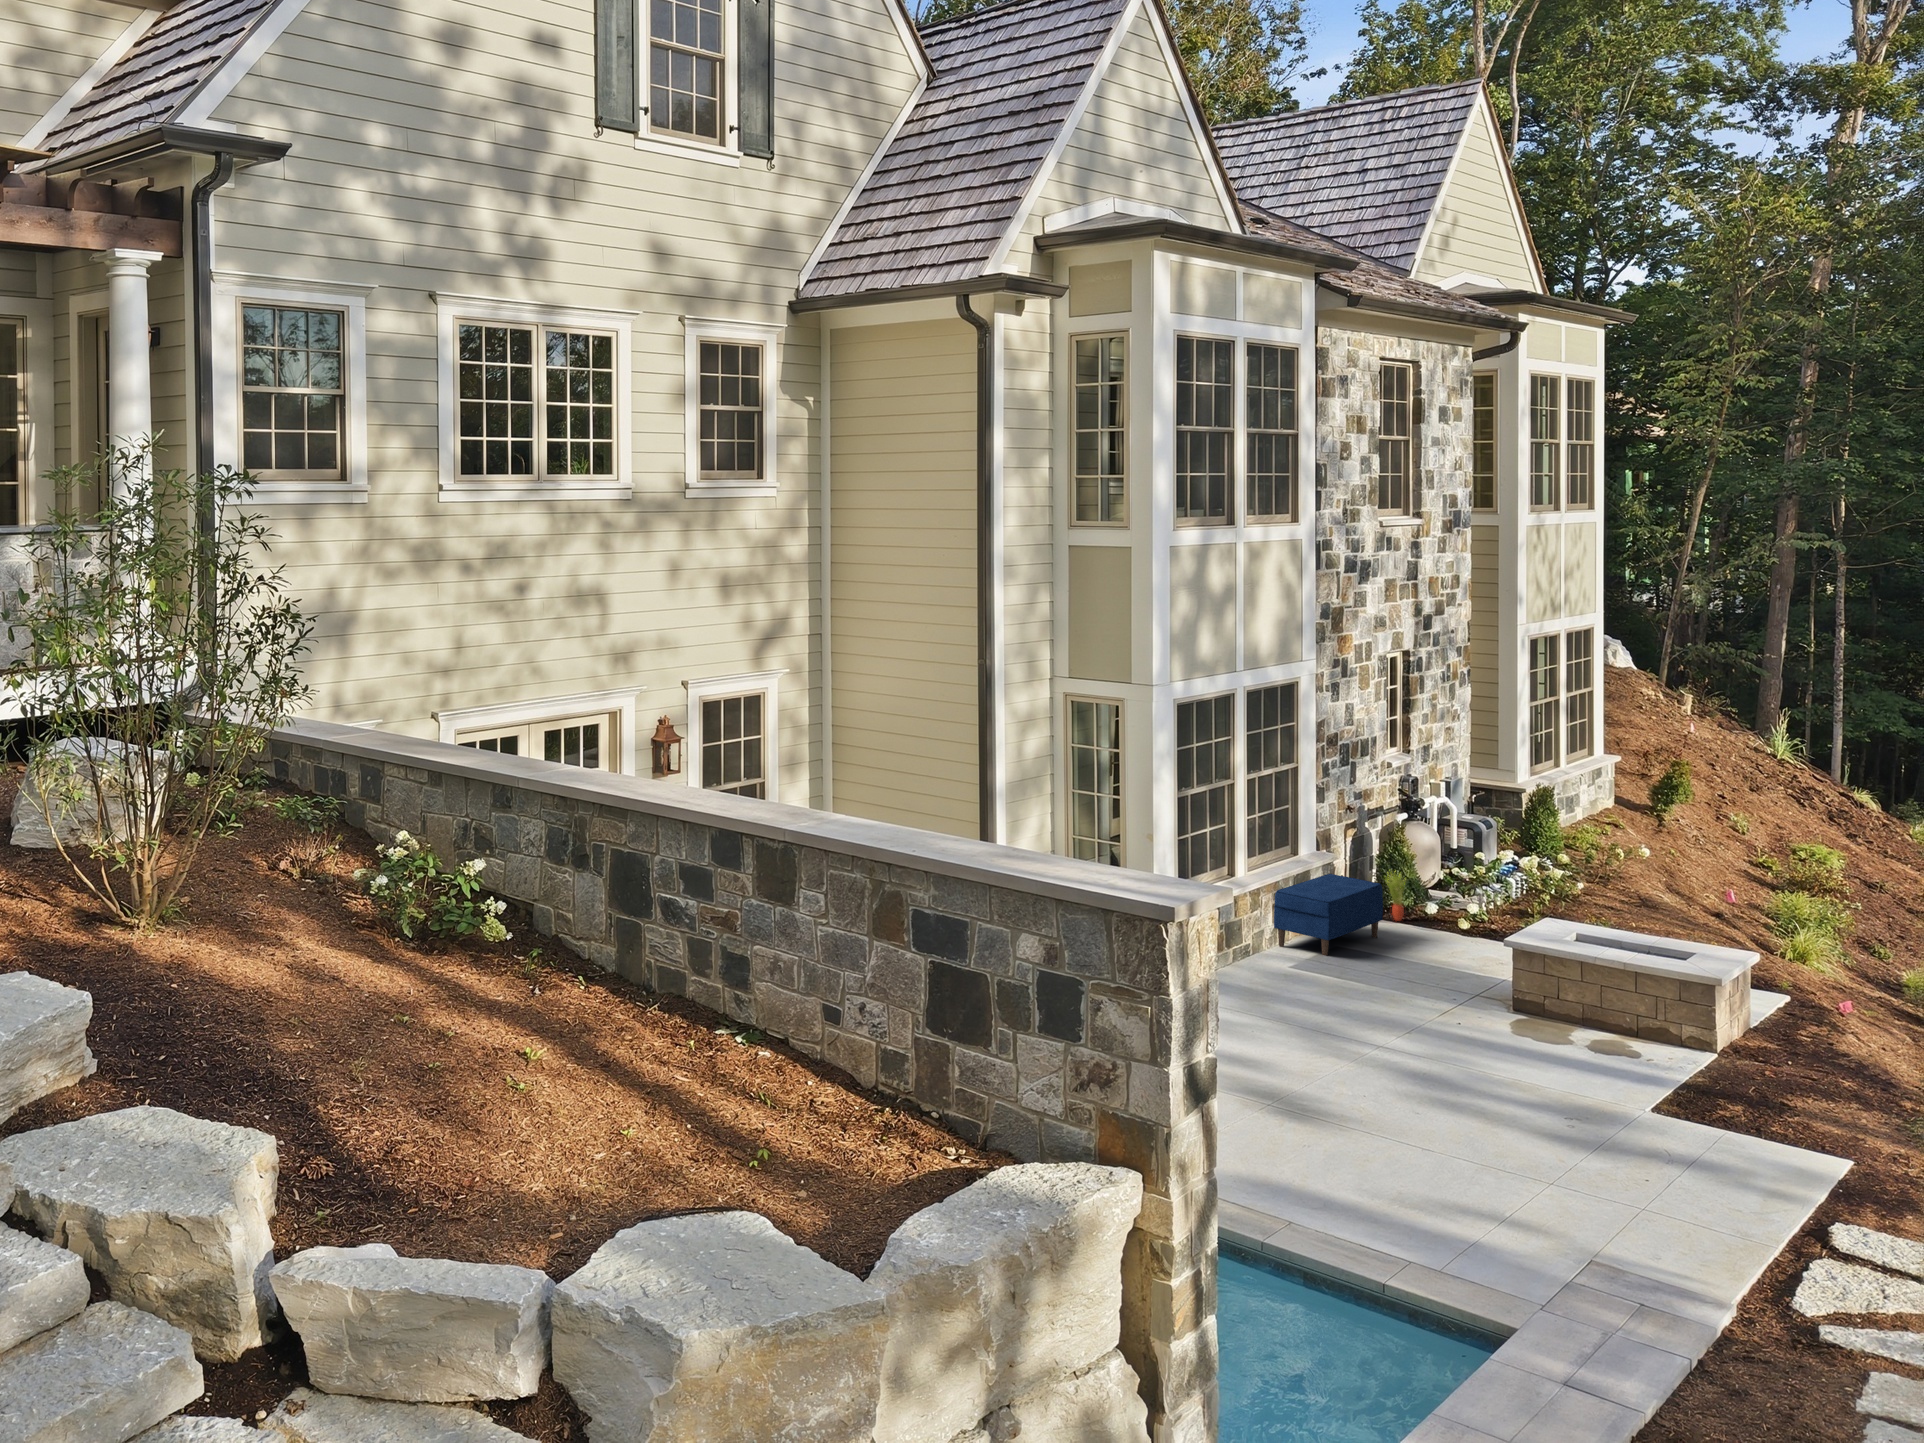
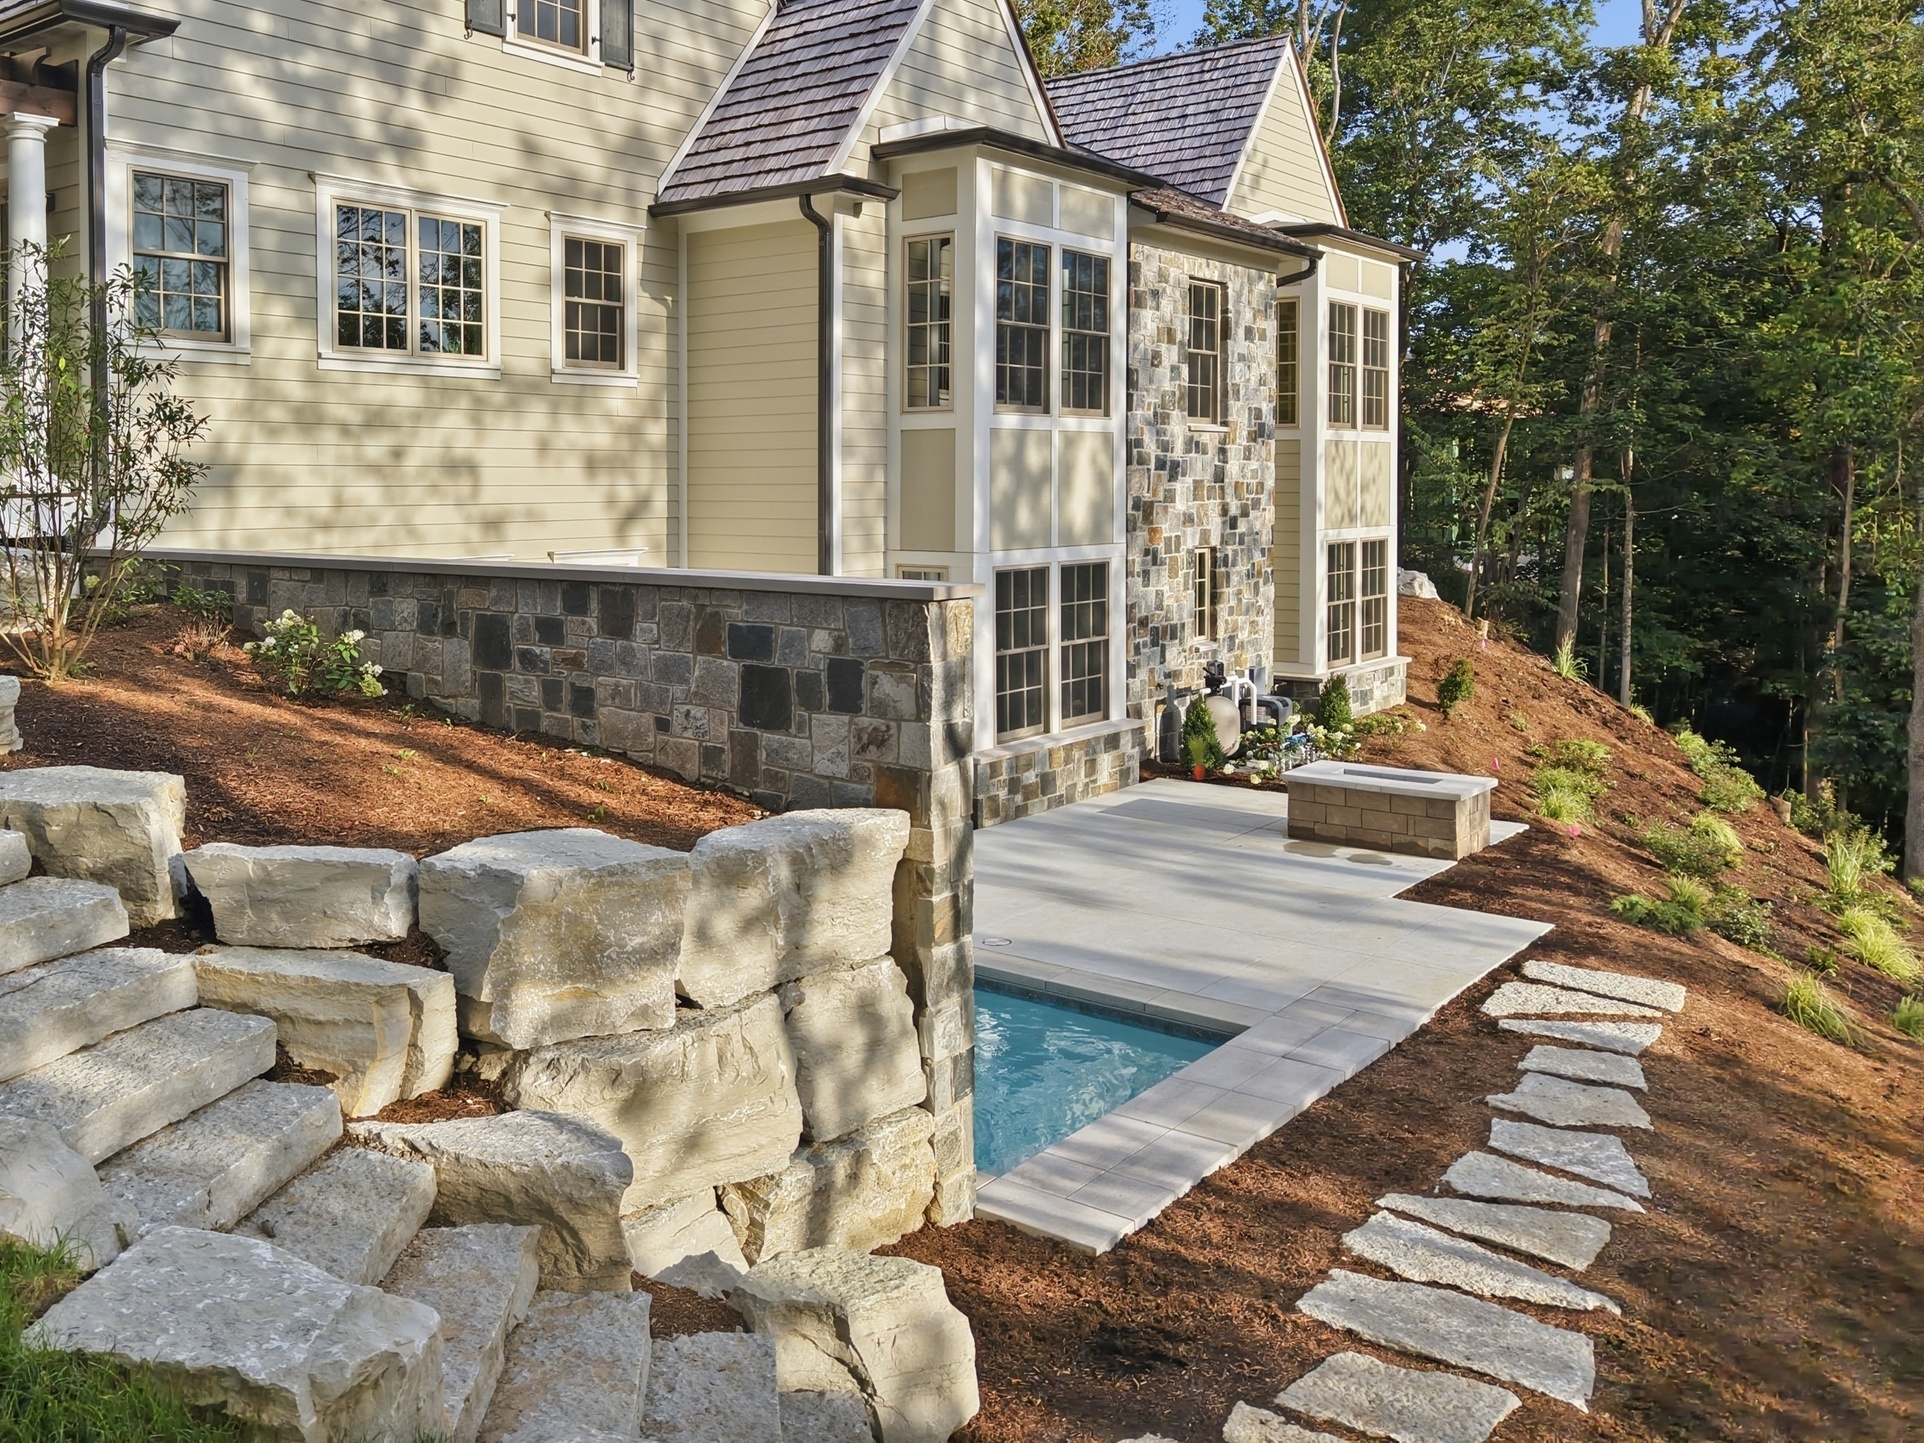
bench: present [1274,874,1383,956] -> none [1086,736,1183,802]

